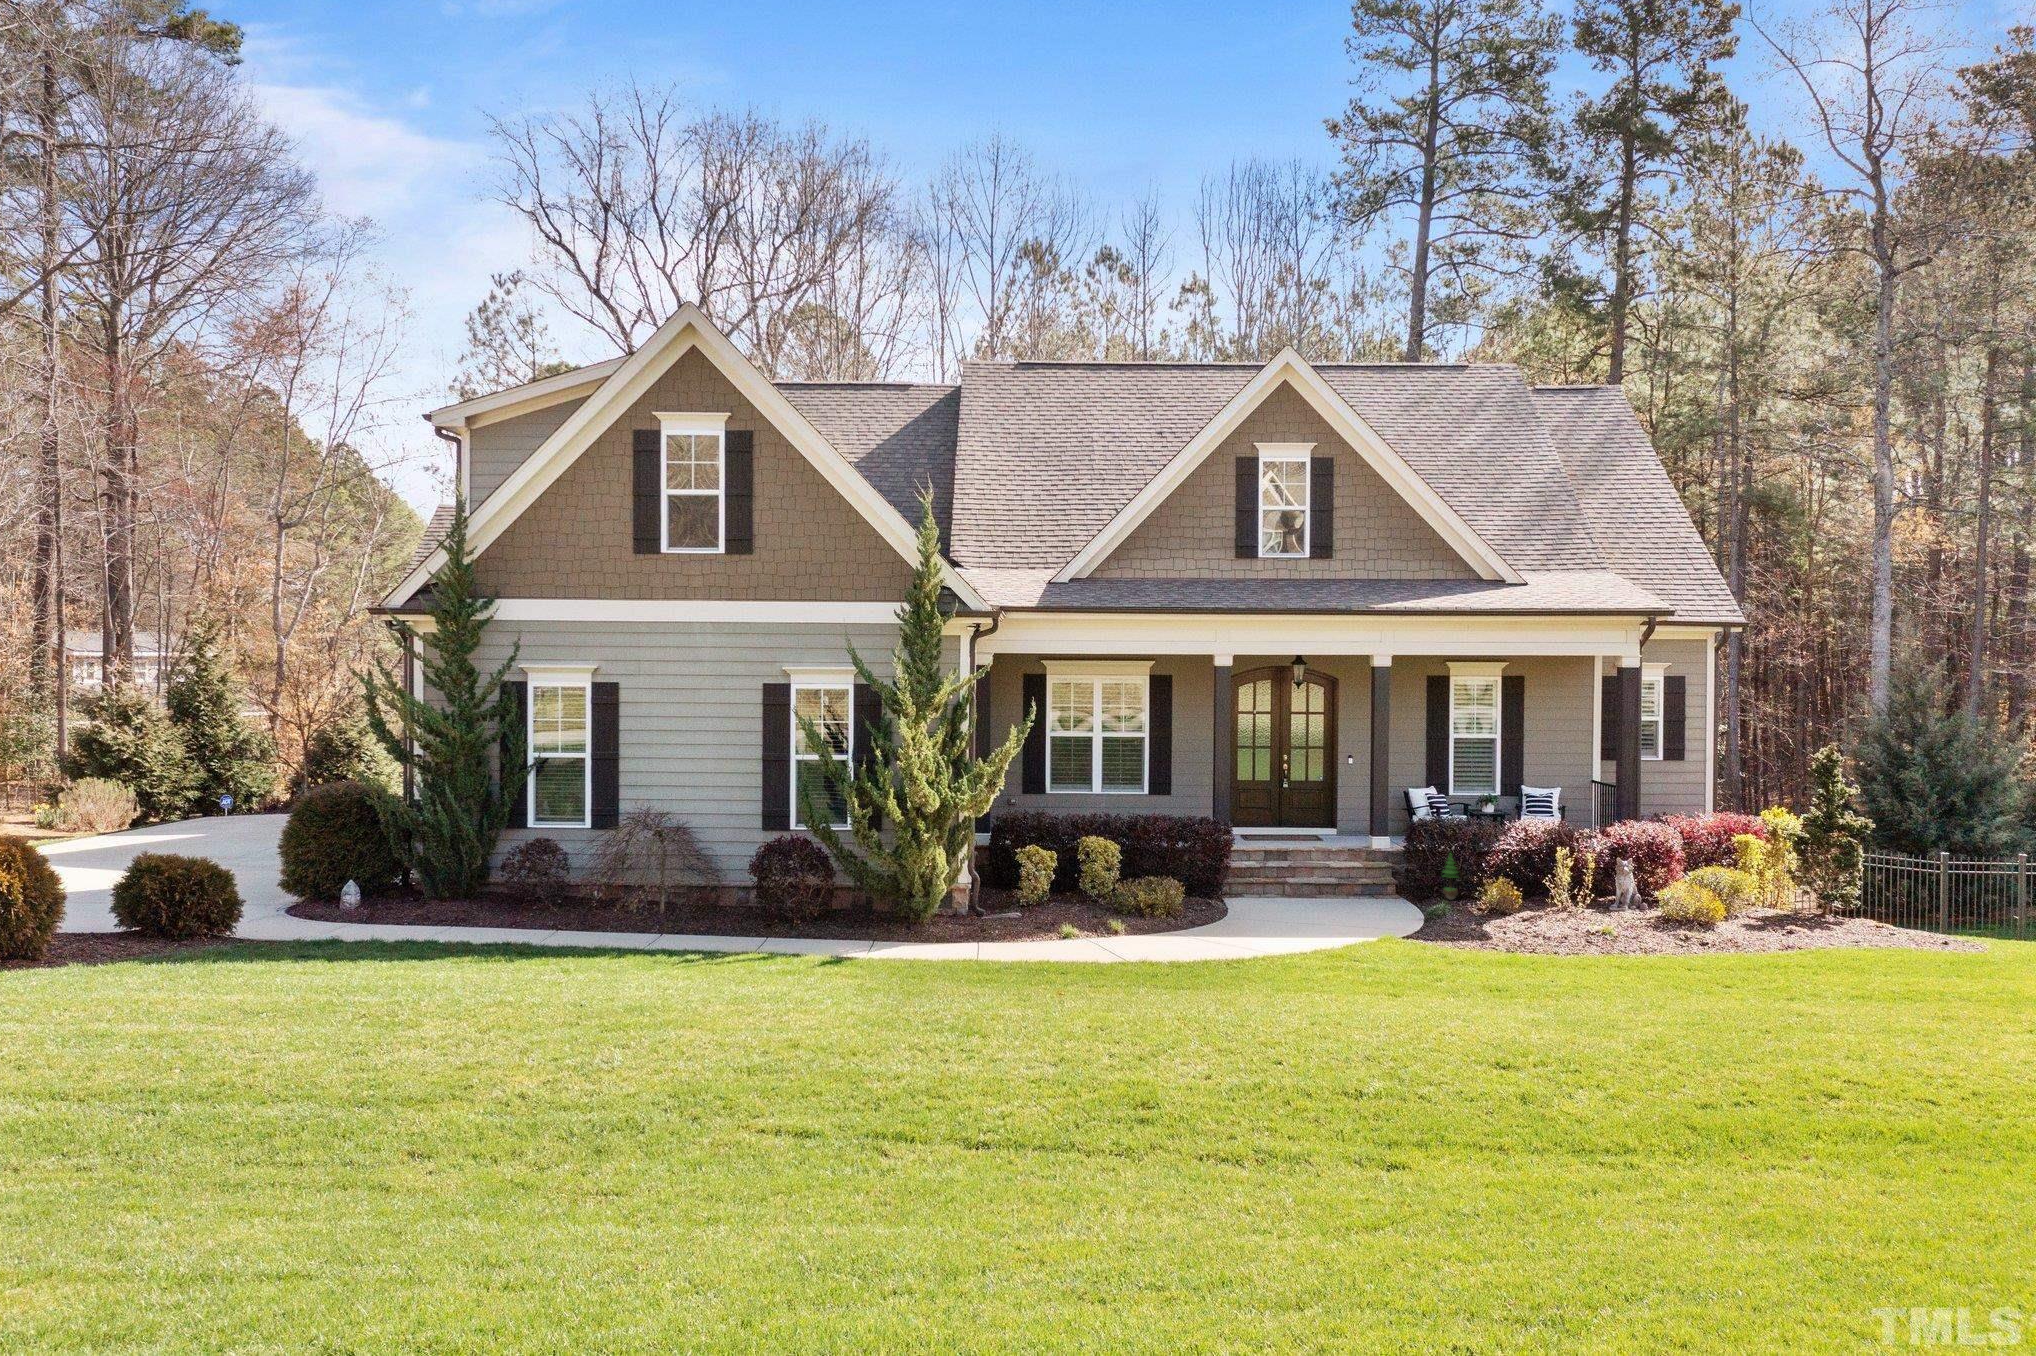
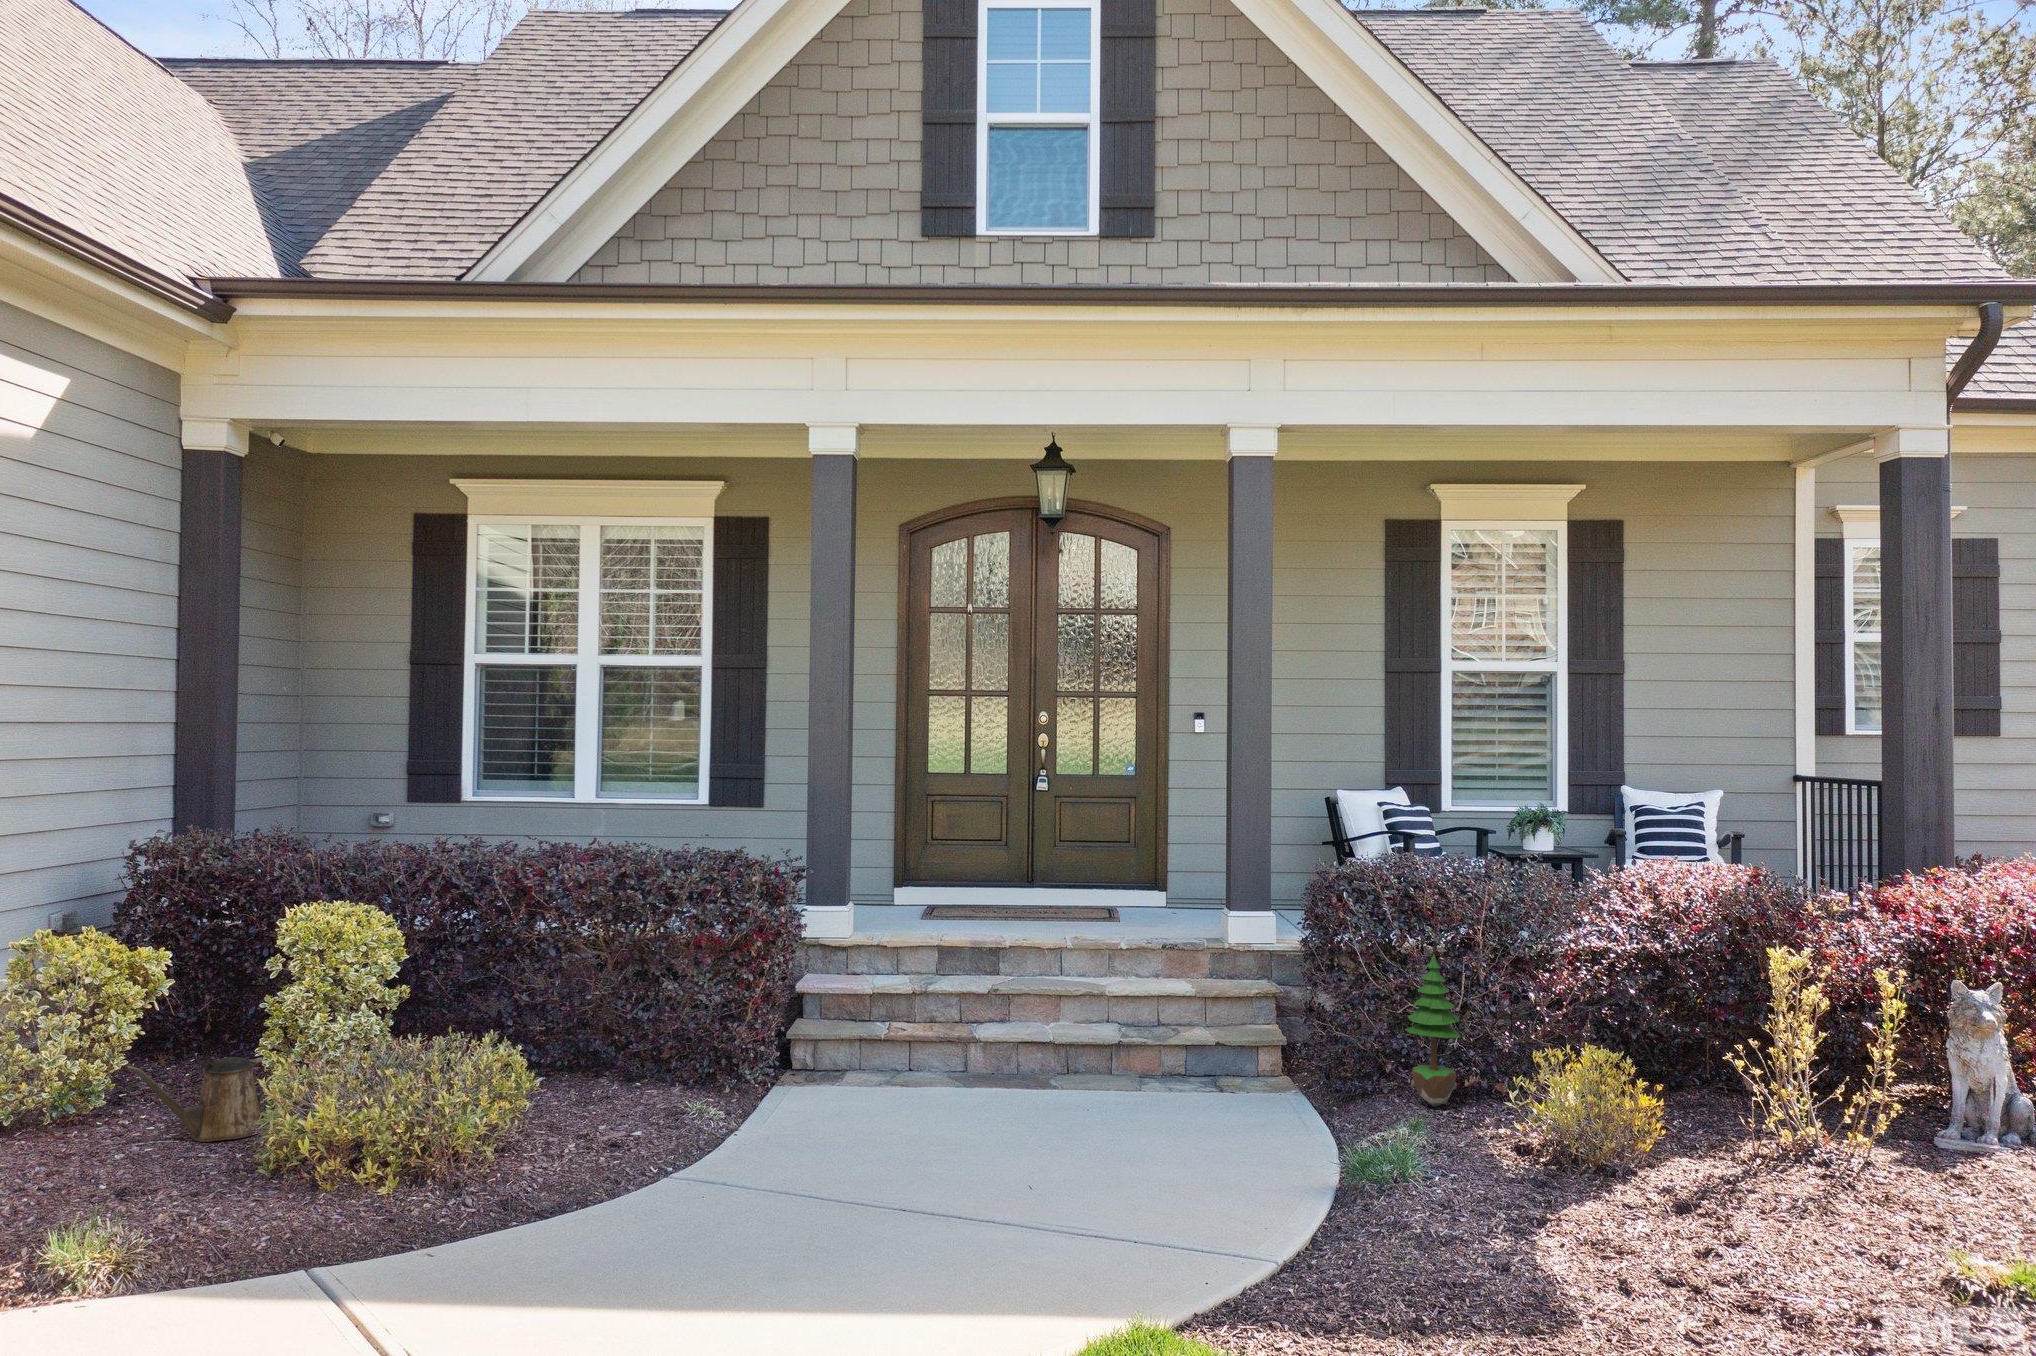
watering can: none [1062,883,1090,907] -> present [126,1057,264,1142]

